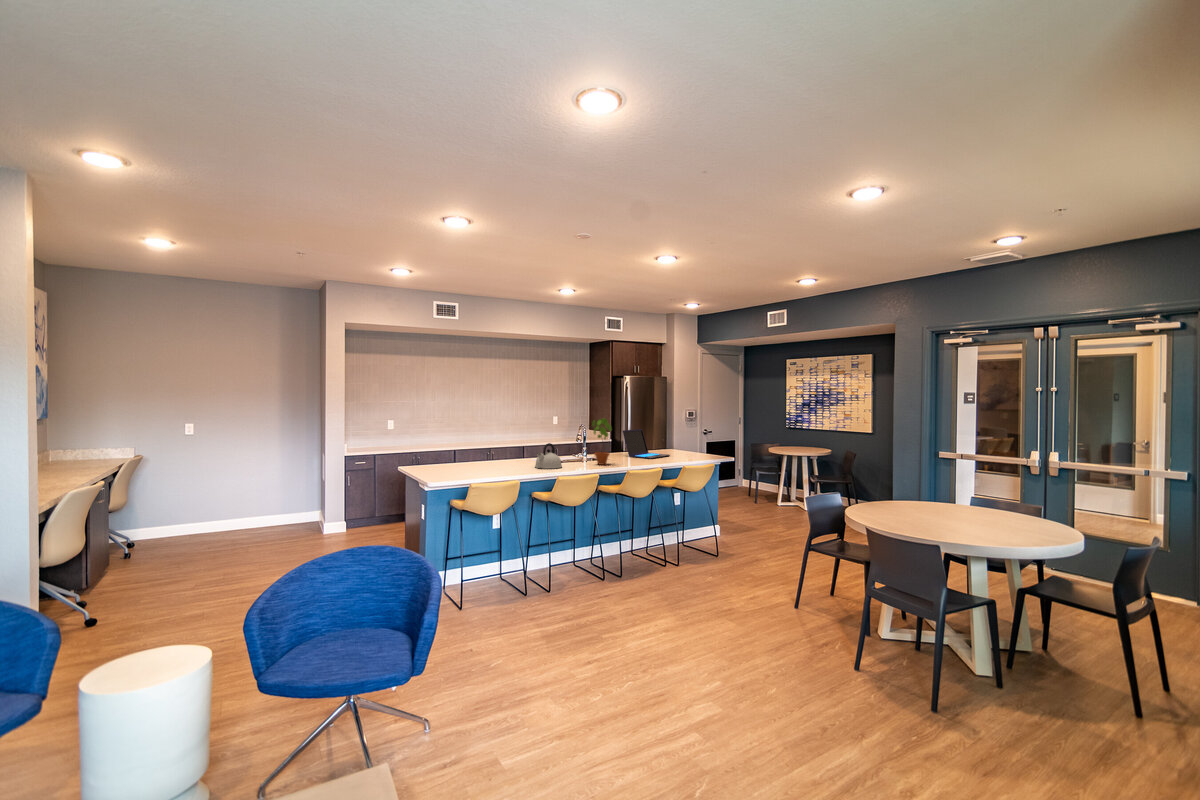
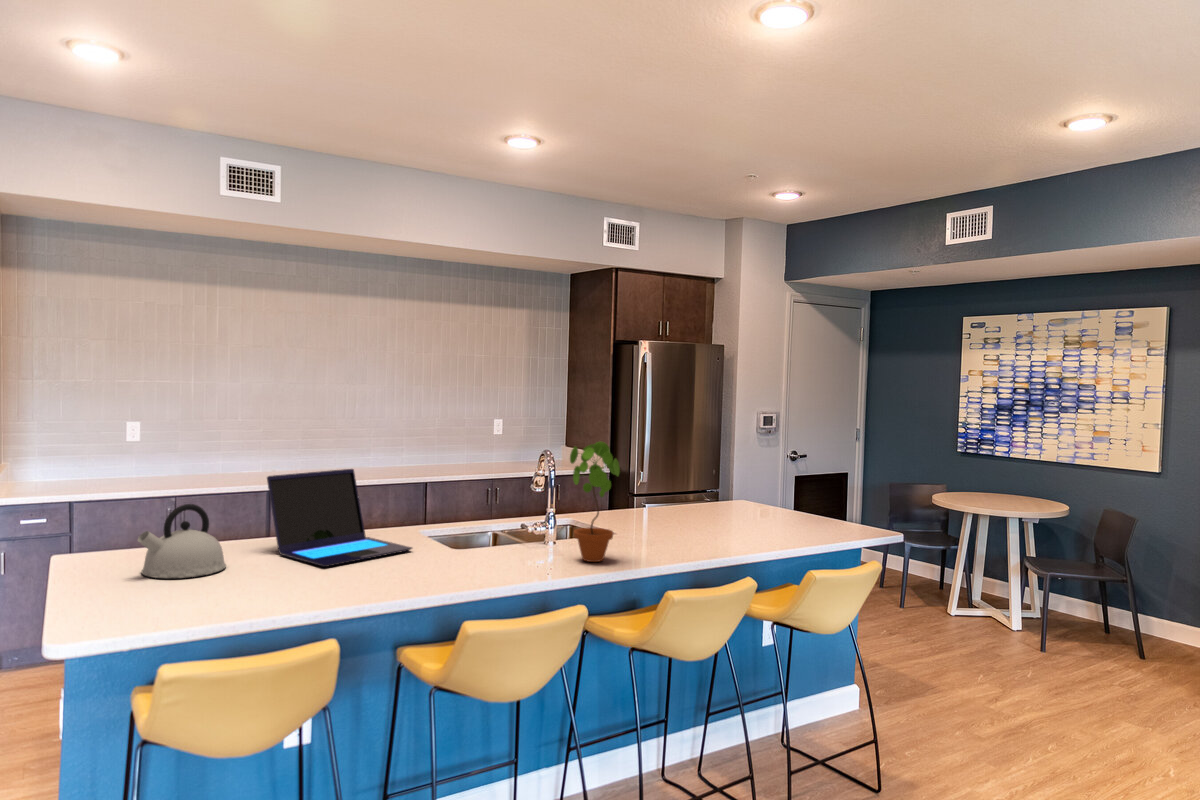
laptop: present [623,429,670,459] -> present [267,469,412,567]
kettle: present [535,443,562,469] -> present [138,504,226,578]

